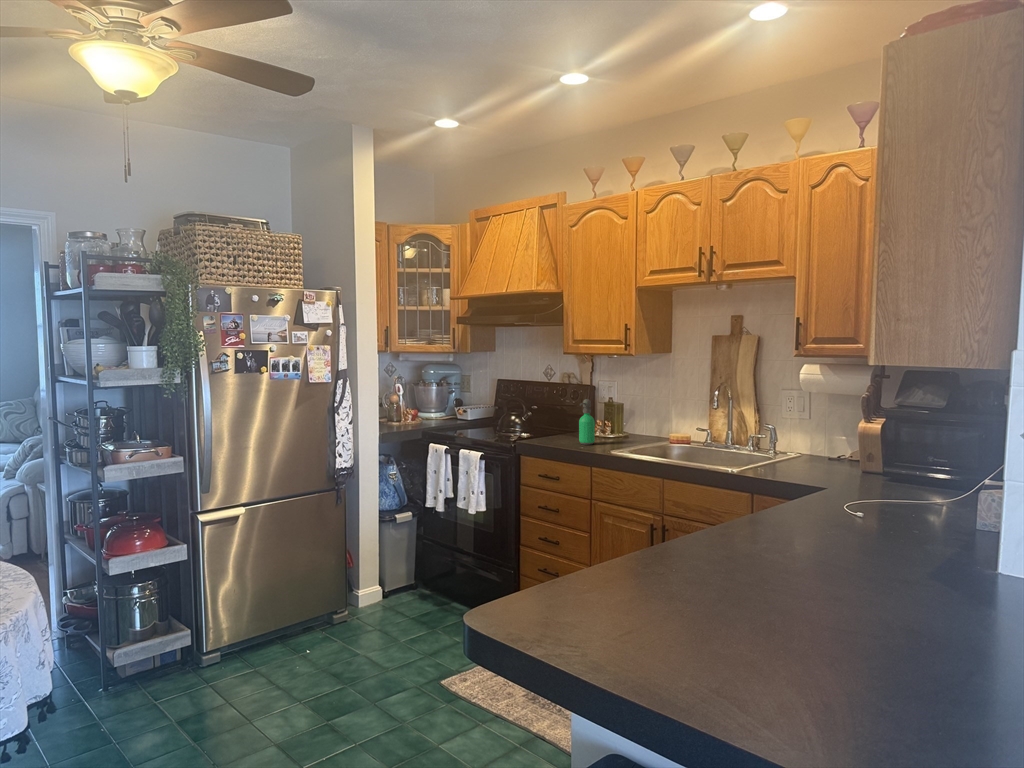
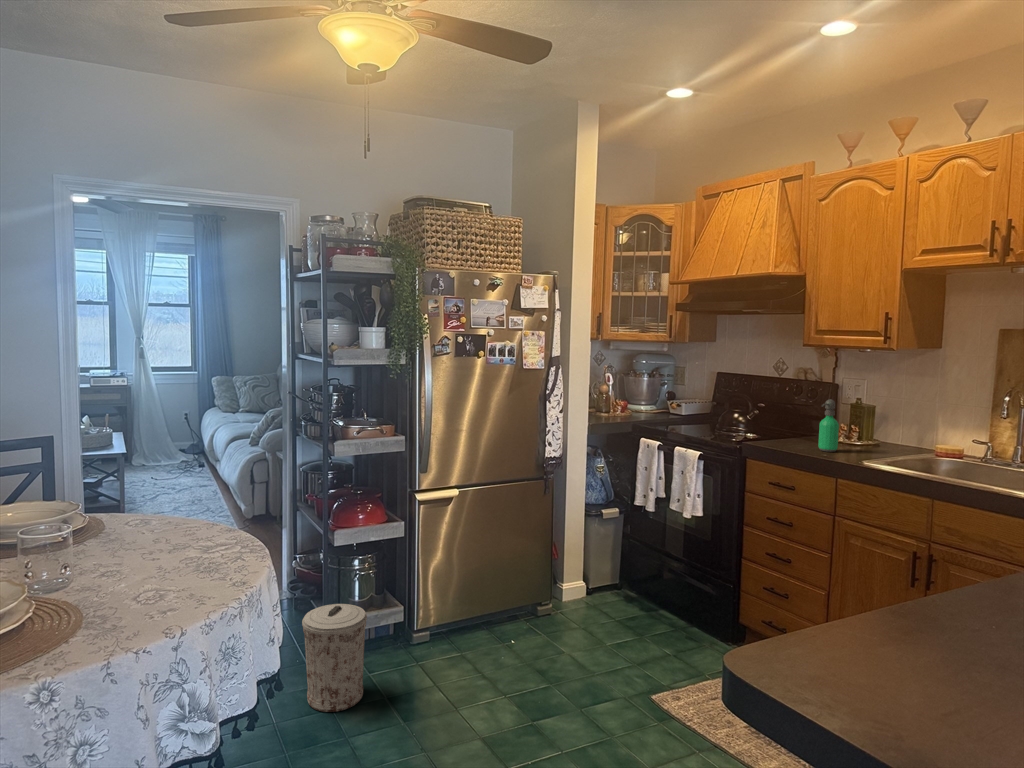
trash can: none [72,634,147,748] -> present [302,604,367,712]

